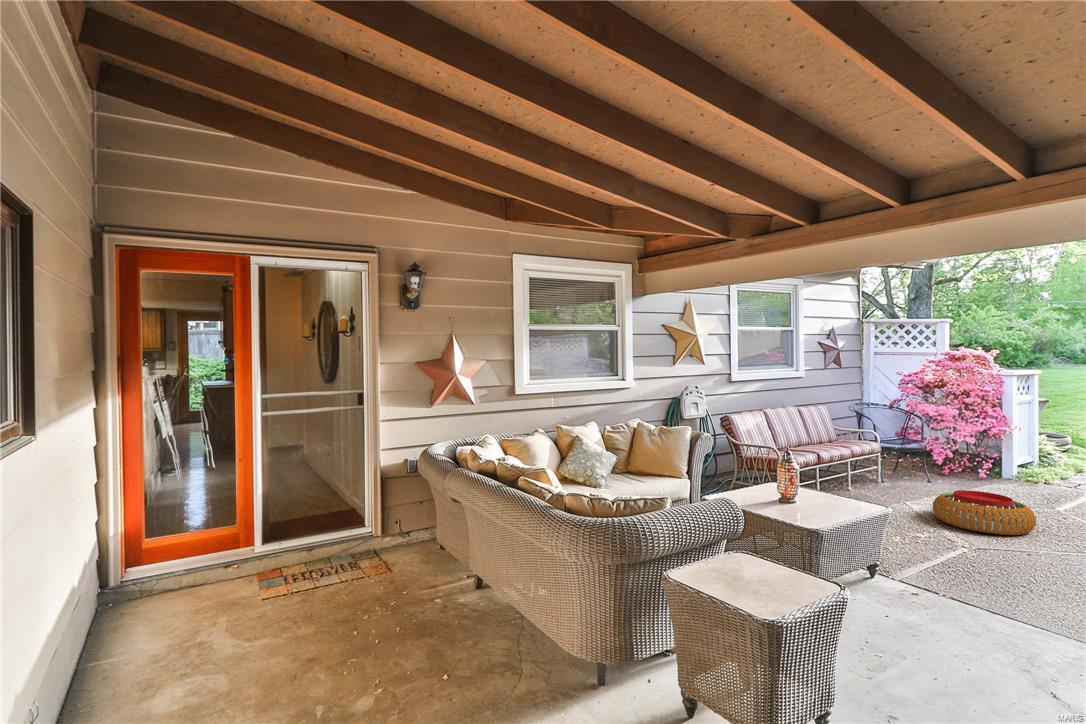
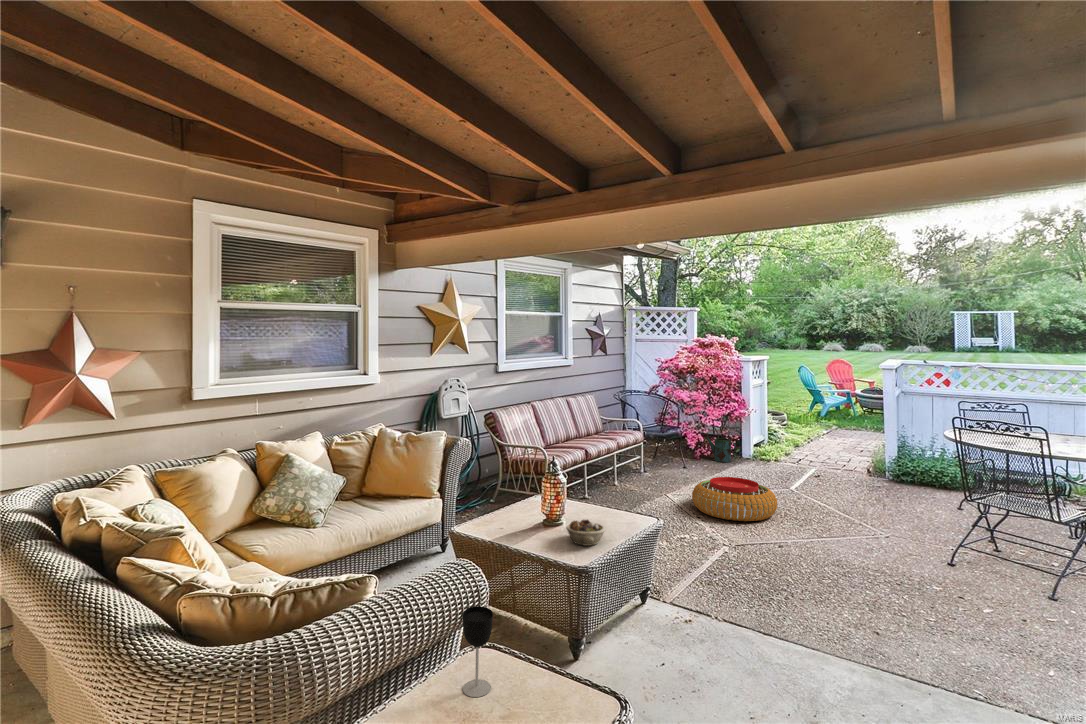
watering can: none [956,451,997,483] -> present [704,433,736,462]
succulent planter: none [798,497,833,516] -> present [566,520,606,546]
wine glass: none [732,514,751,563] -> present [463,606,493,697]

